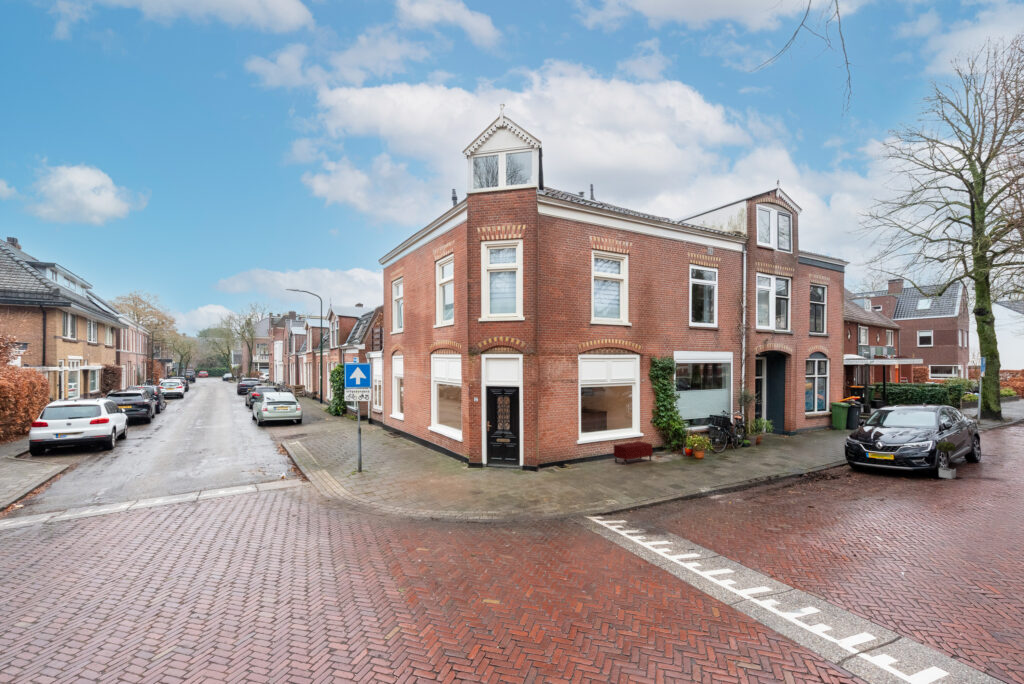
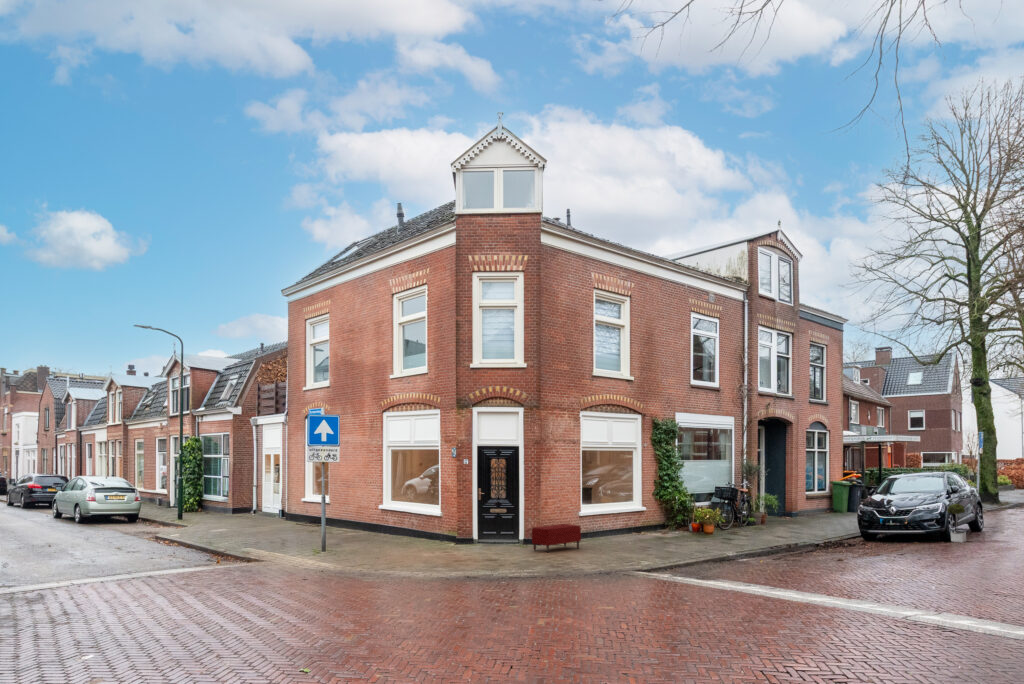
bench: present [614,441,653,465] -> present [532,524,581,553]

